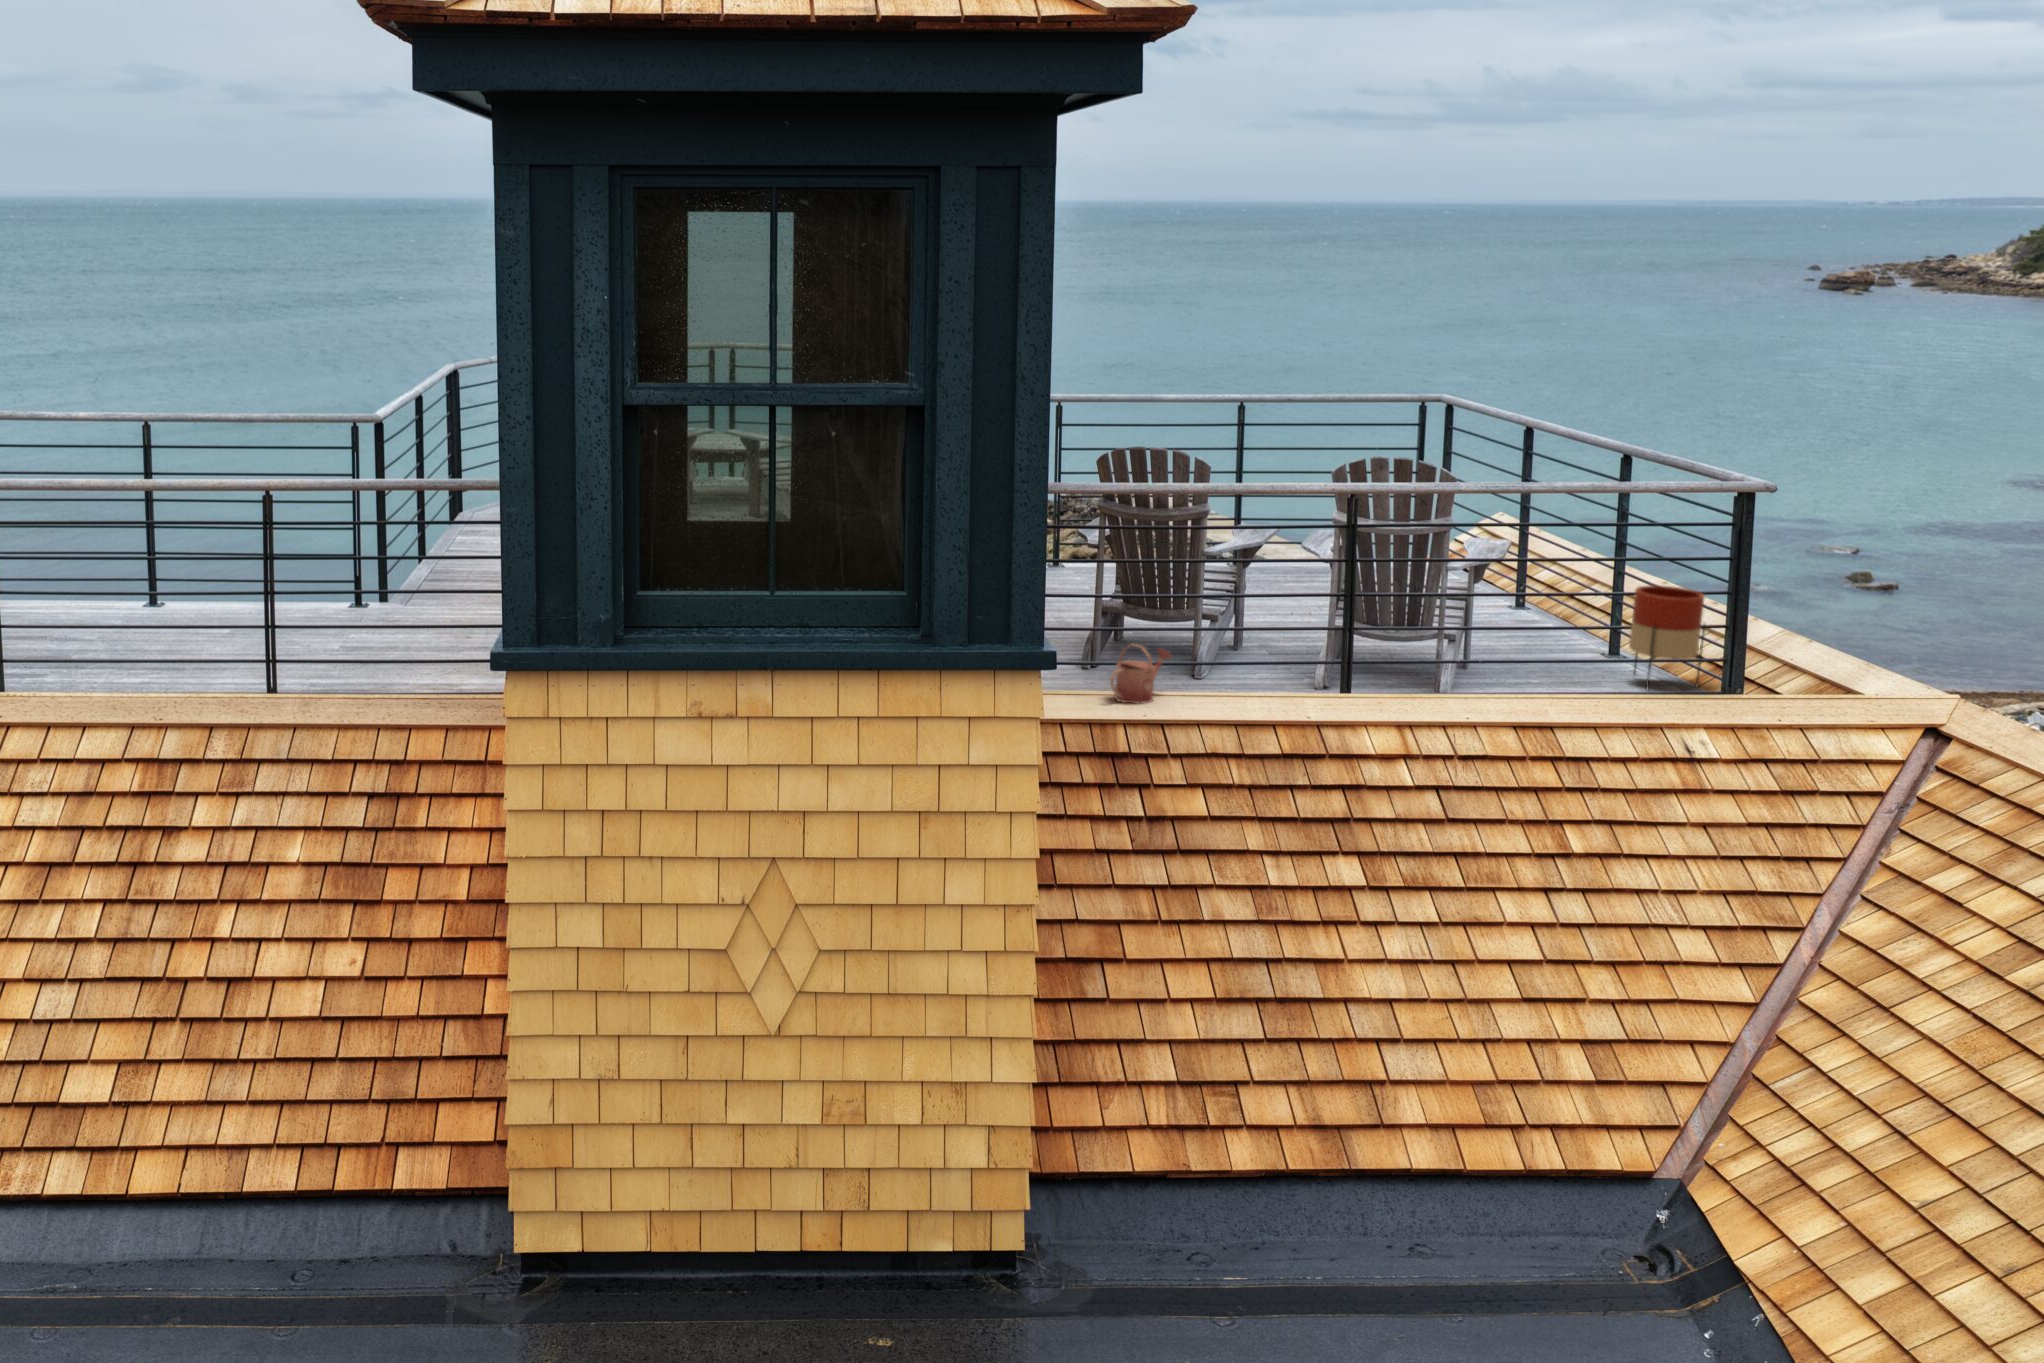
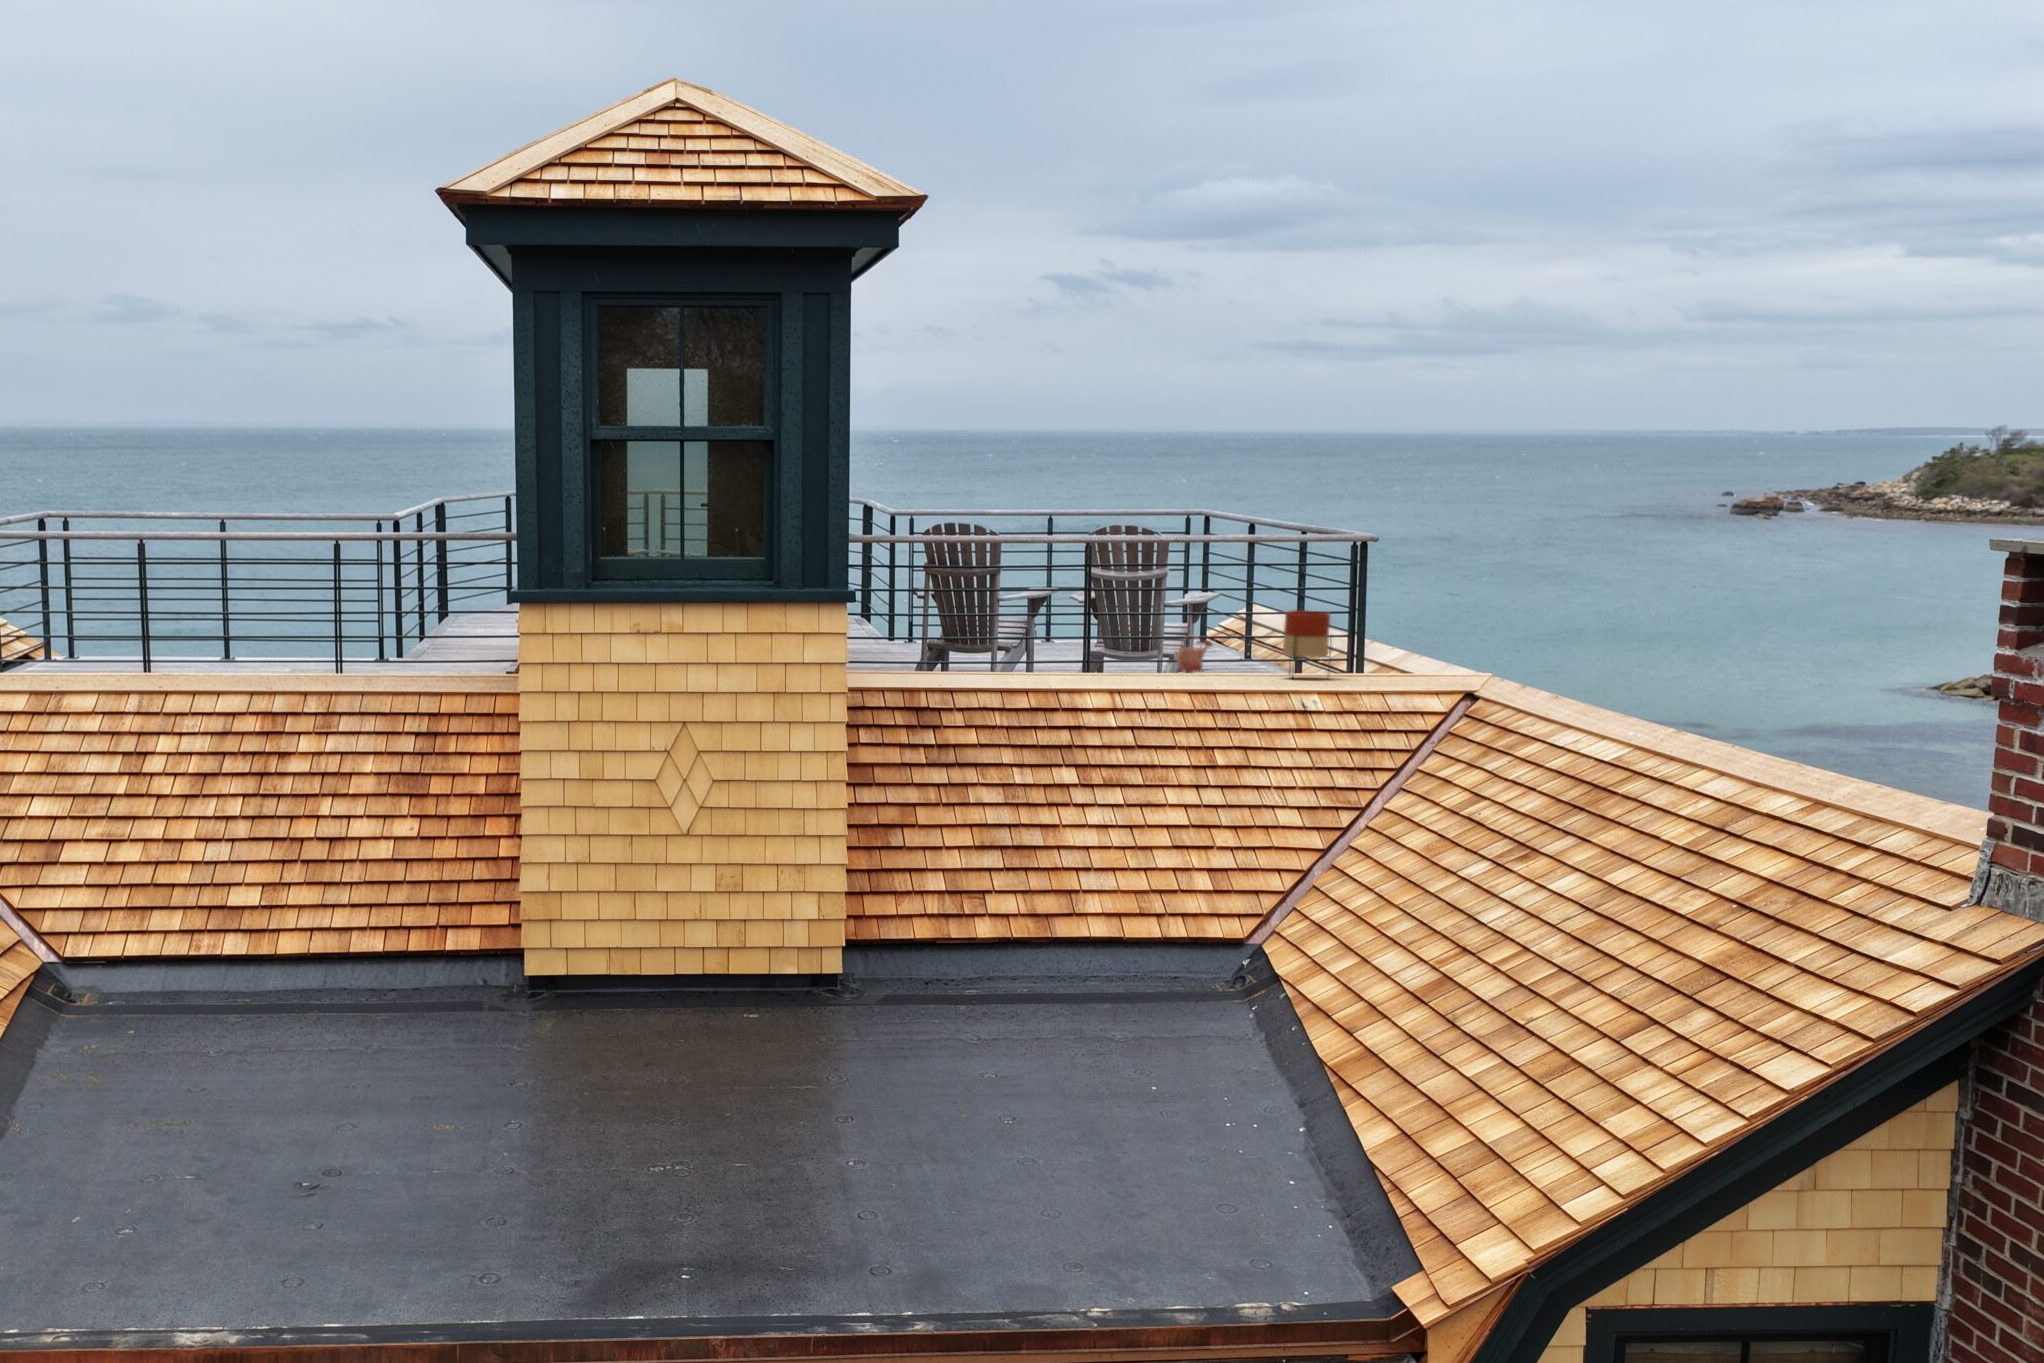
watering can: present [1110,644,1172,704] -> present [1176,639,1212,672]

